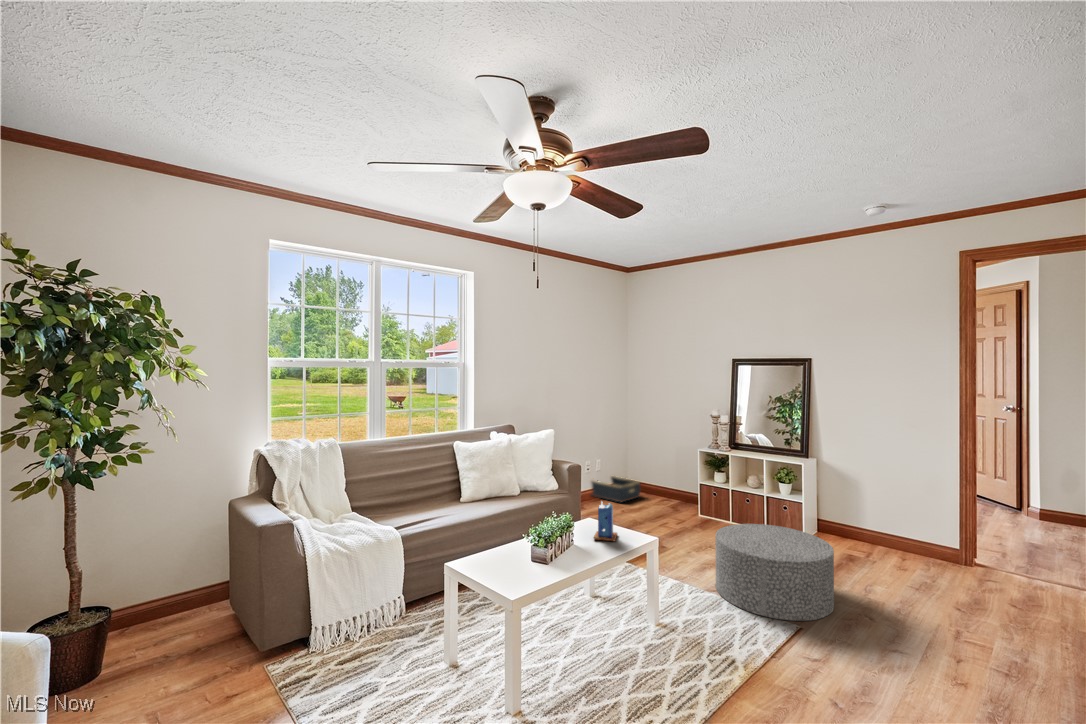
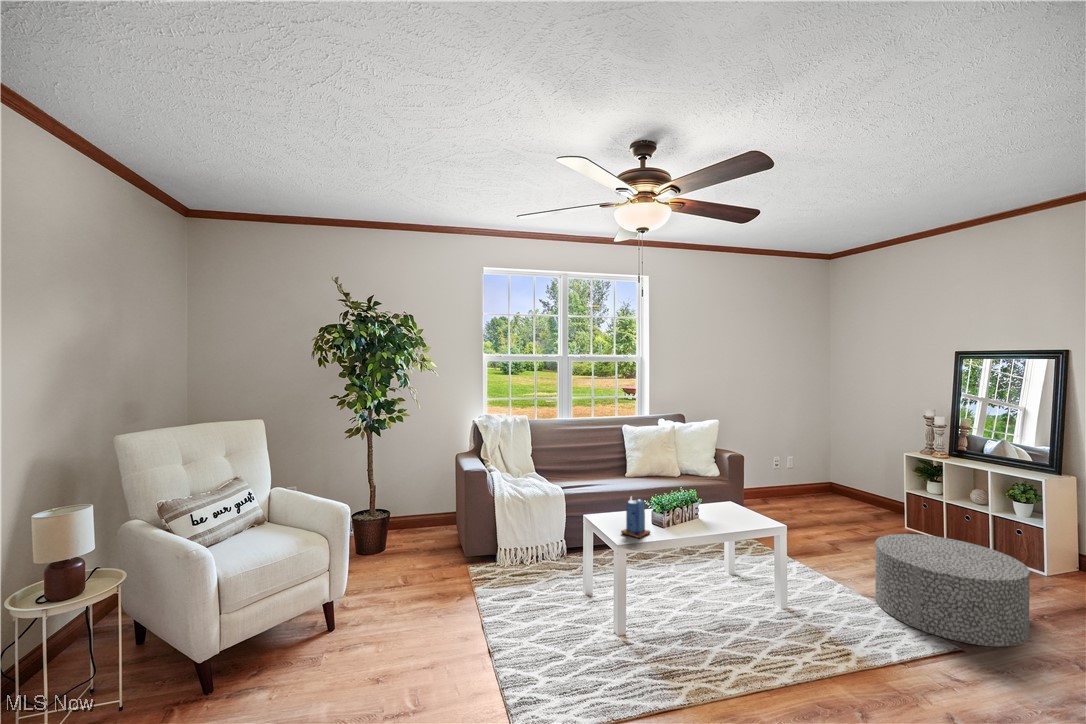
basket: present [592,476,640,503] -> none [782,476,843,505]
candle: present [594,502,617,541] -> present [621,497,650,538]

